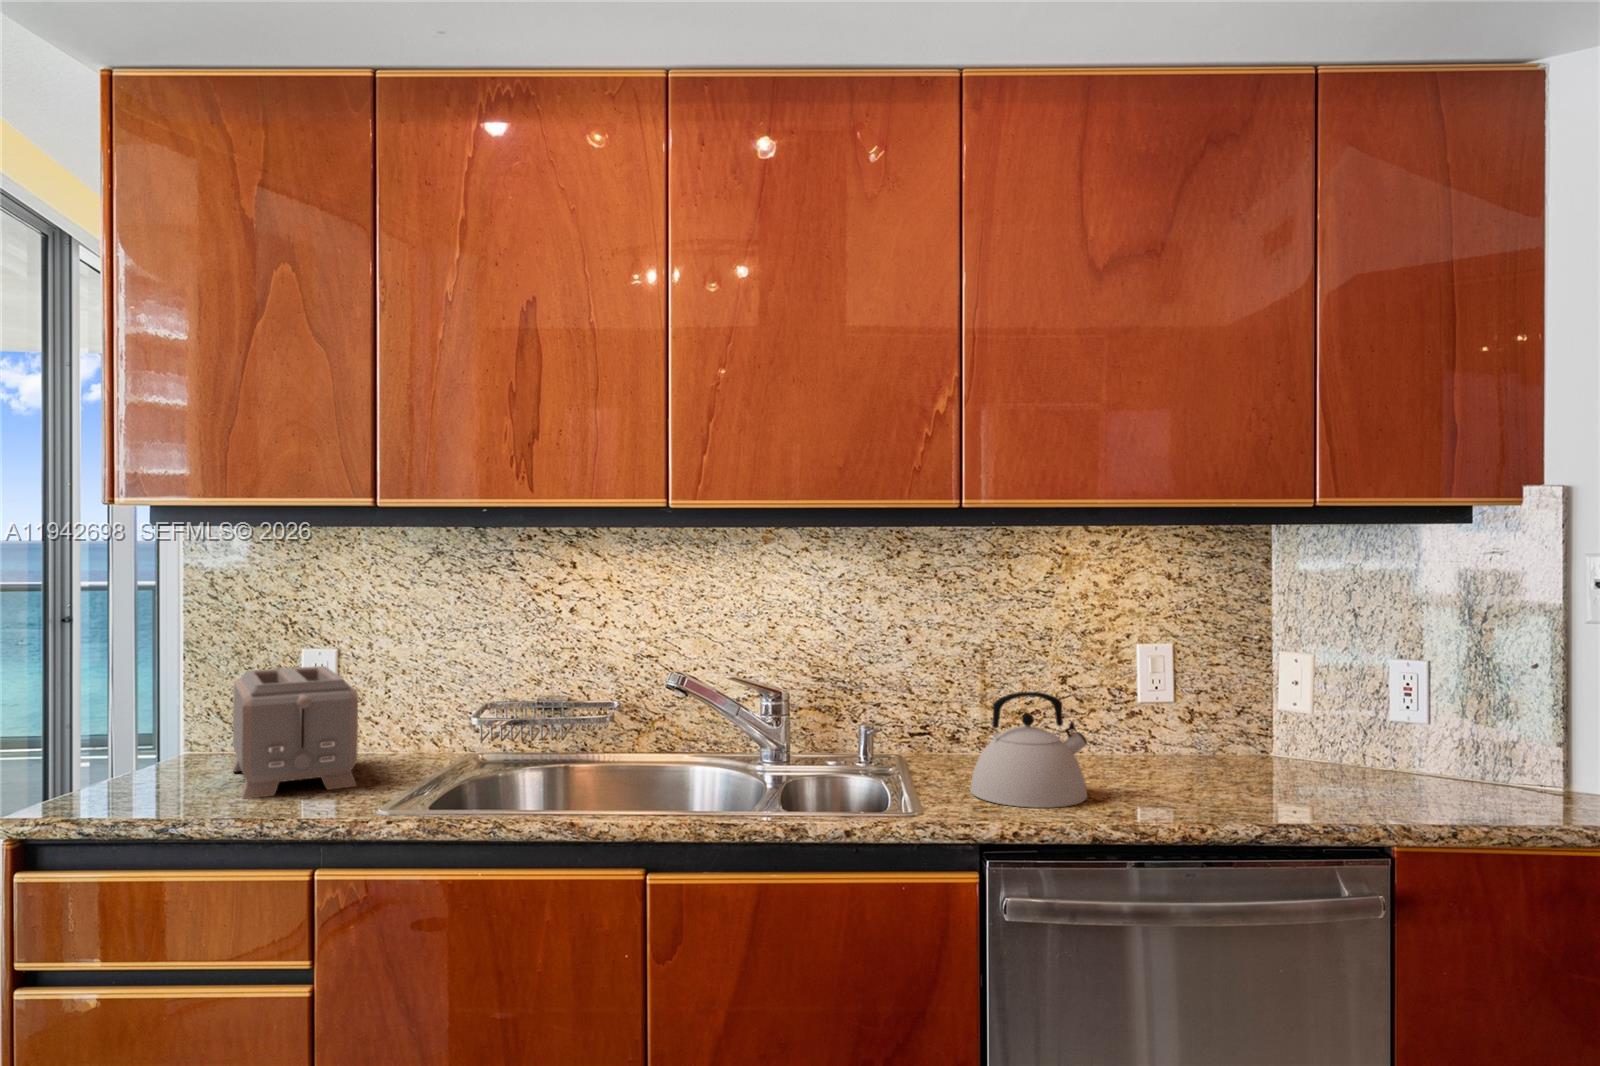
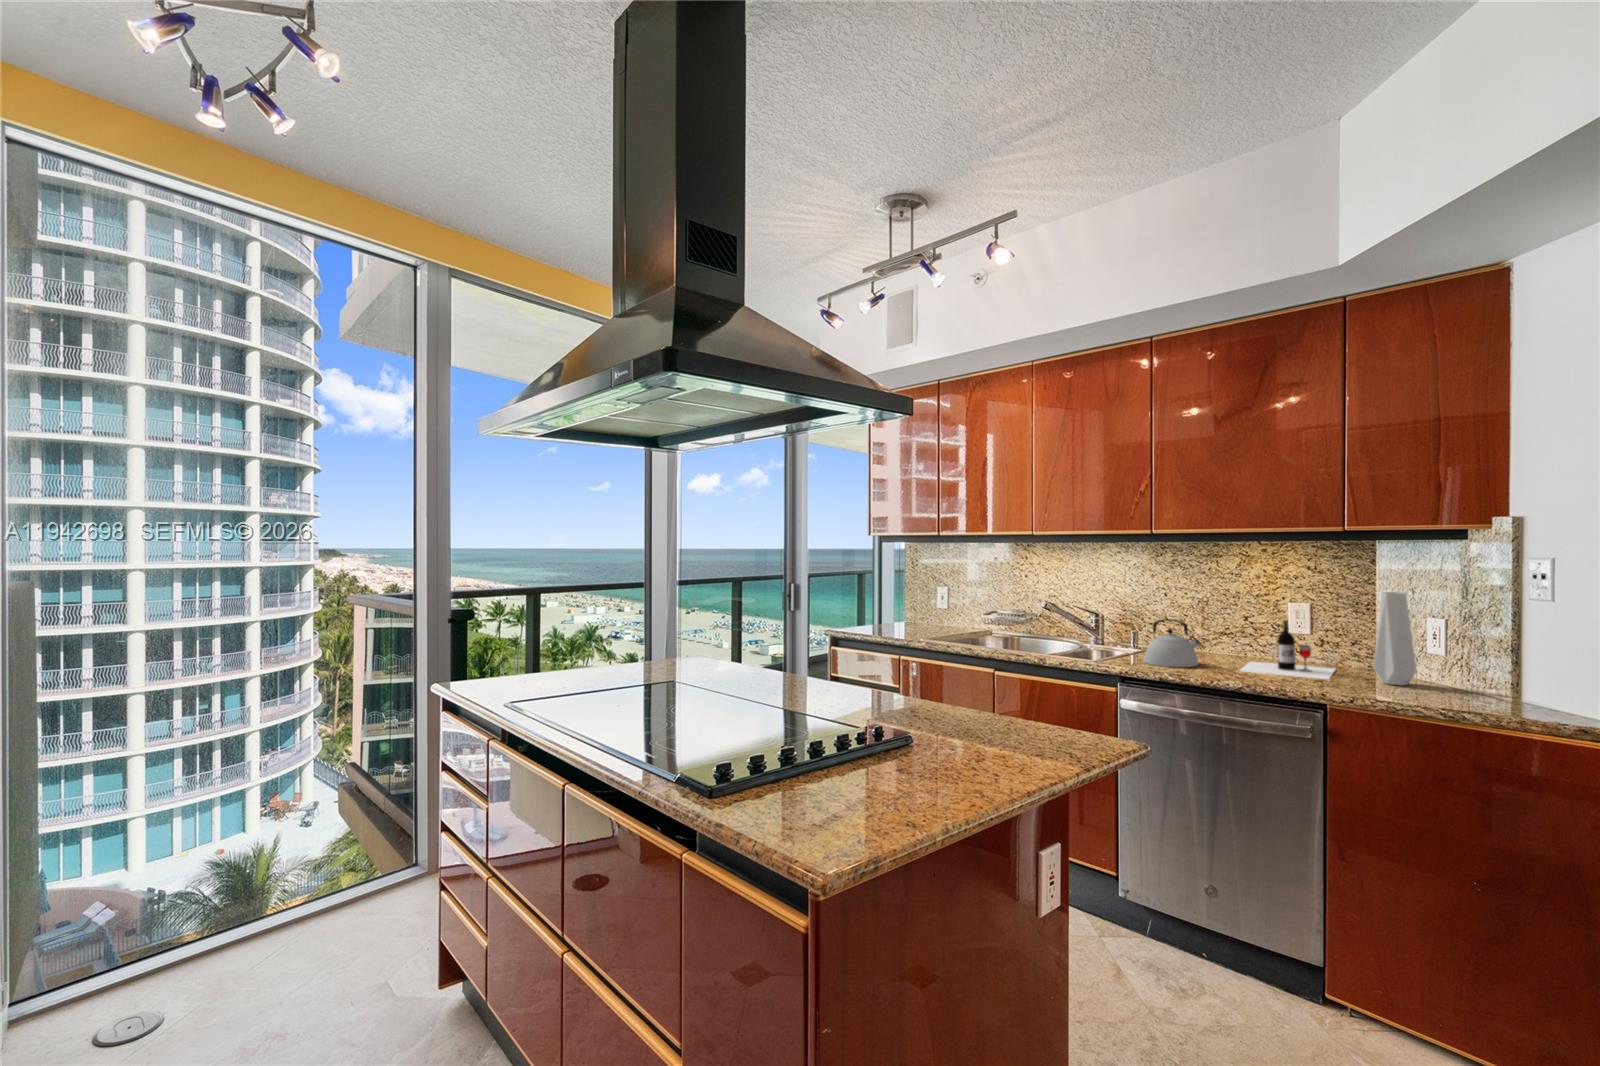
vase: none [1361,611,1434,785] -> present [1374,592,1416,686]
toaster: present [232,666,358,799] -> none [906,593,946,635]
wine bottle: none [1108,678,1337,801] -> present [1240,621,1335,679]

